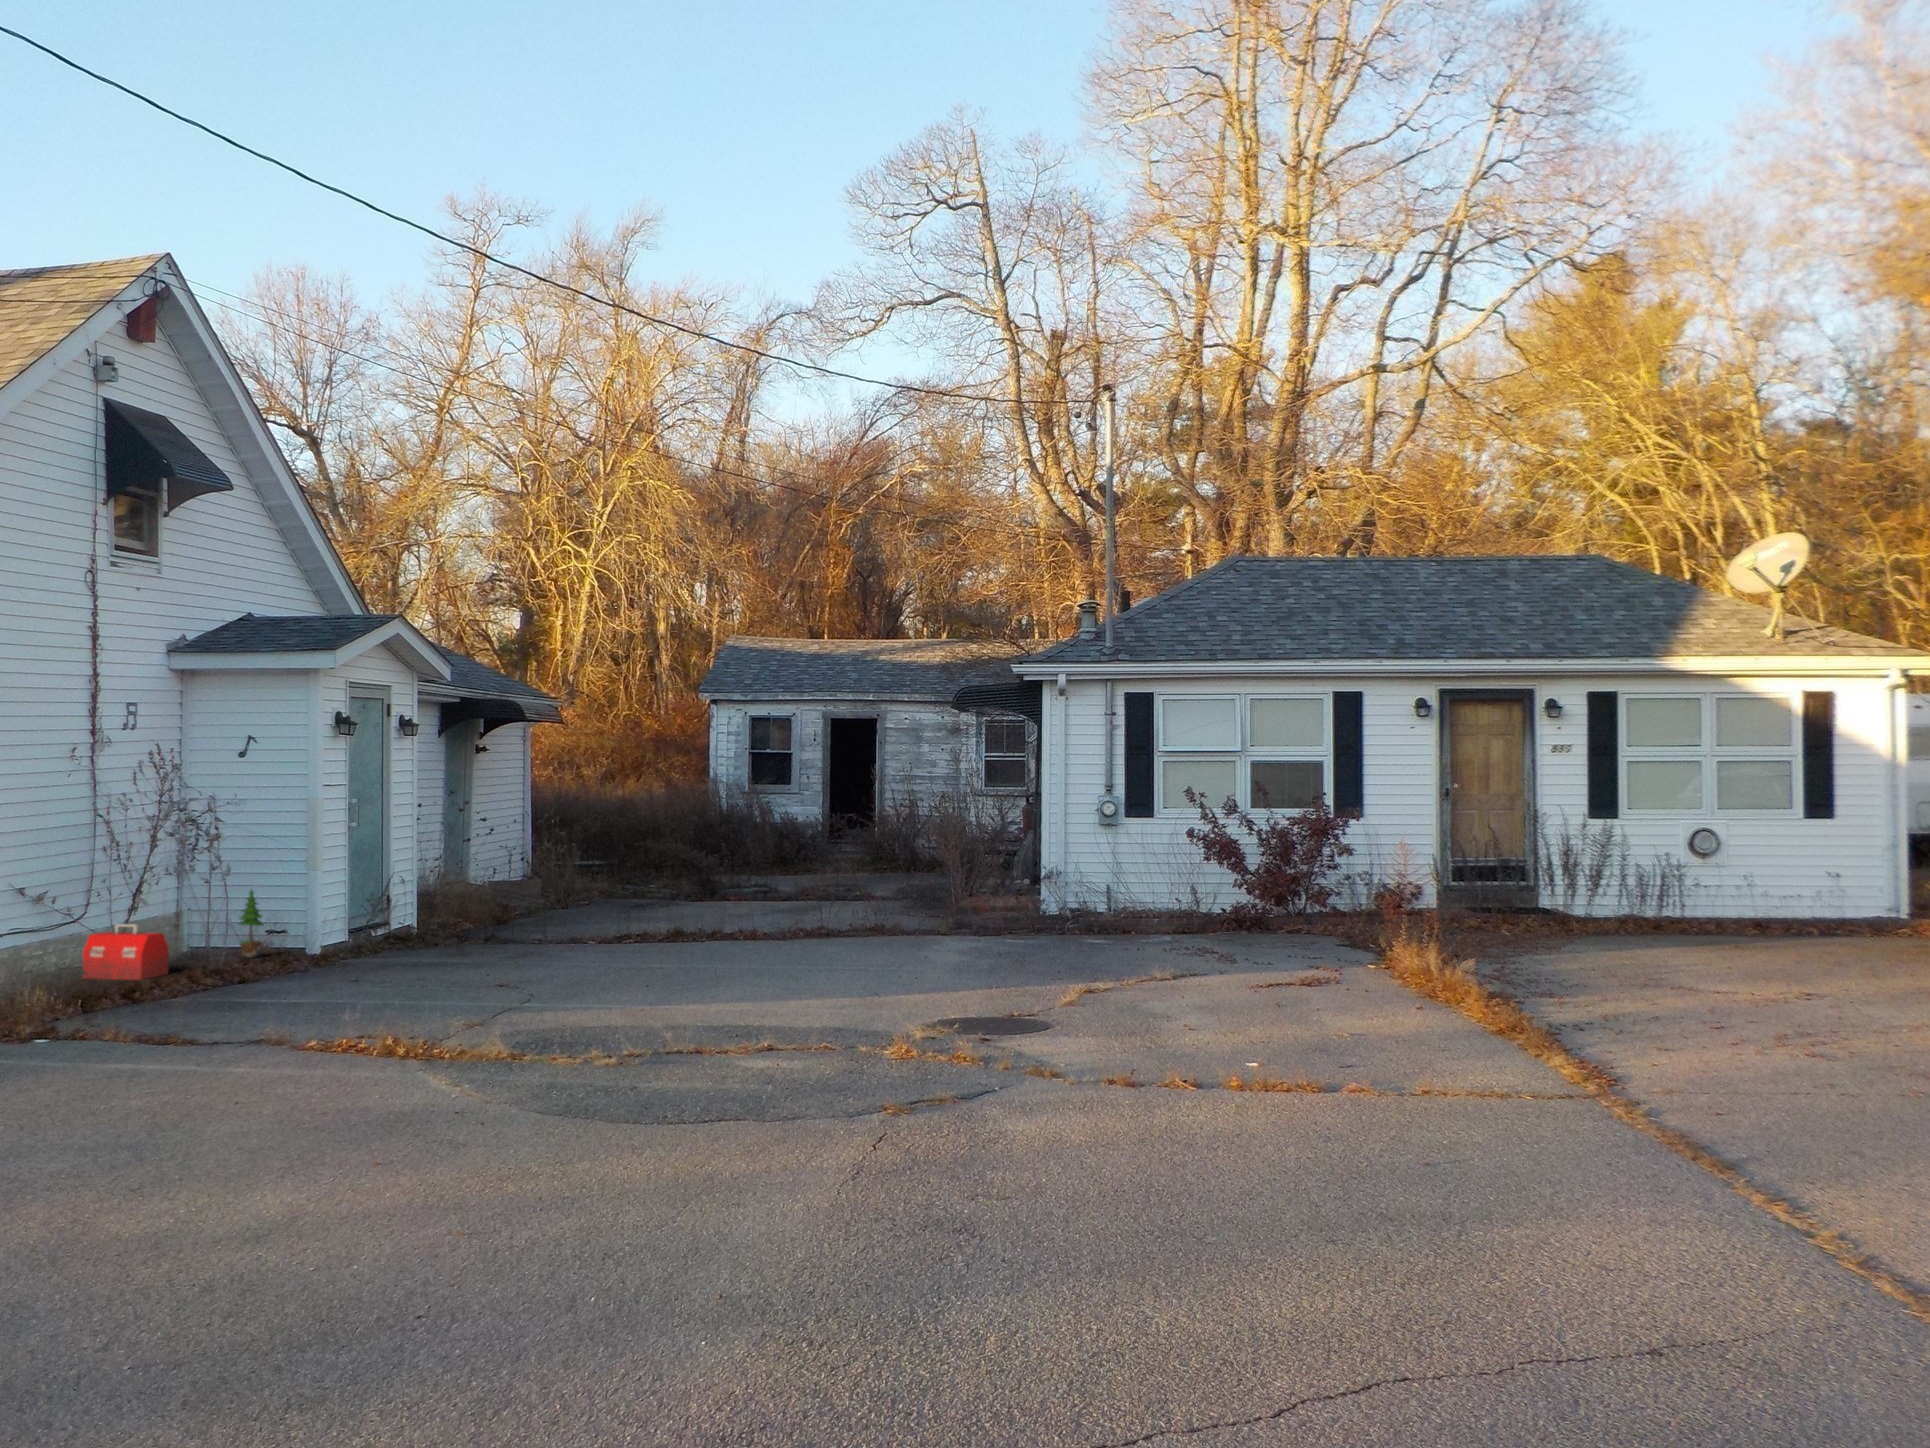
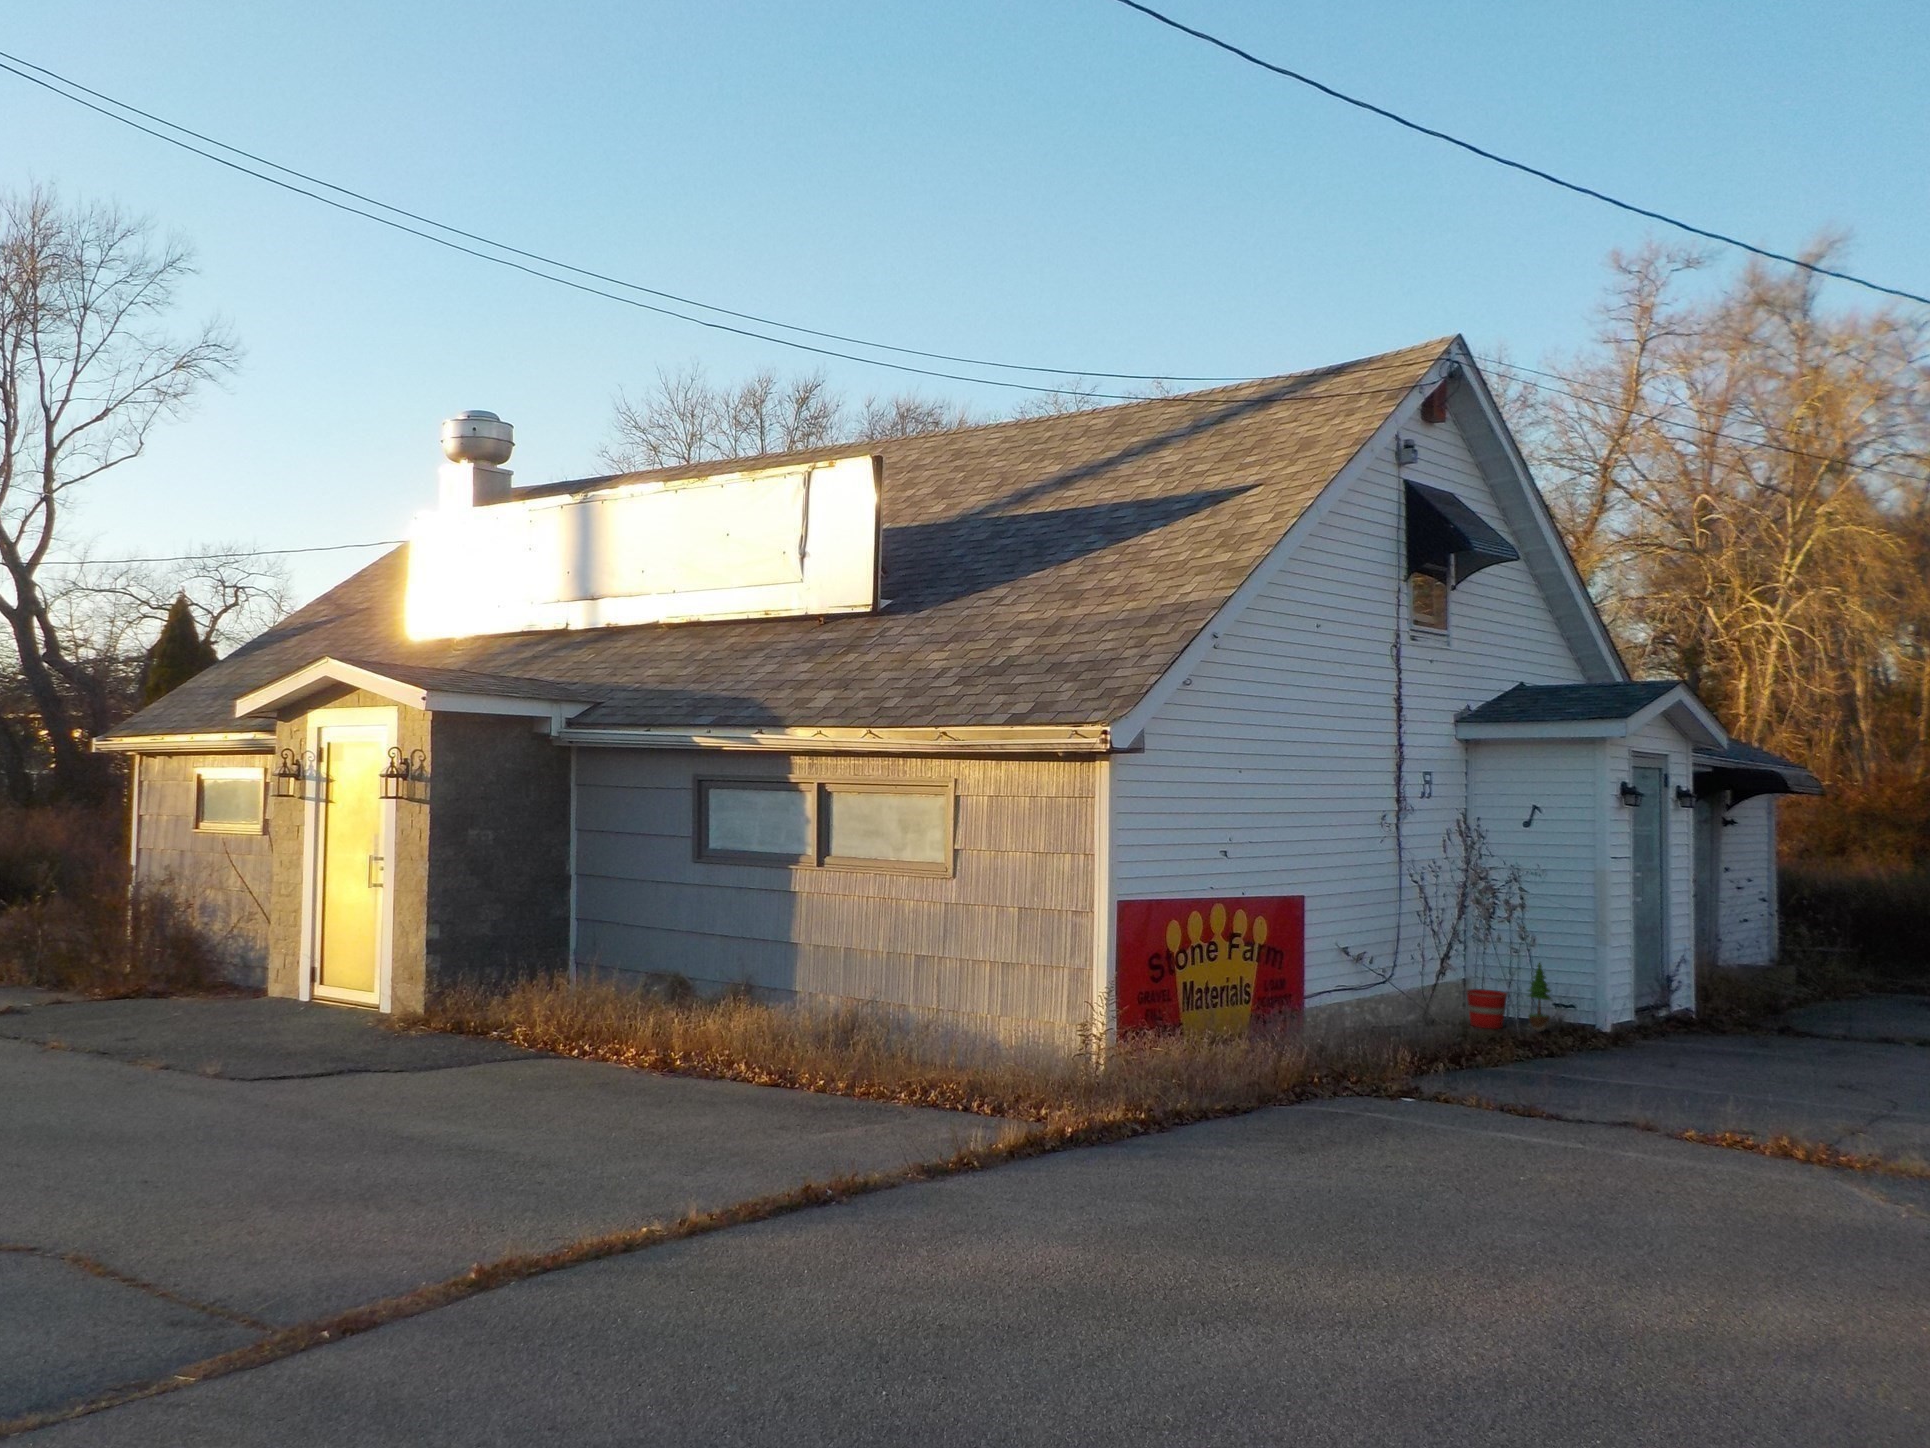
bucket: none [177,923,222,961] -> present [1466,989,1508,1029]
toolbox: present [83,924,169,980] -> none [1392,986,1471,1046]

